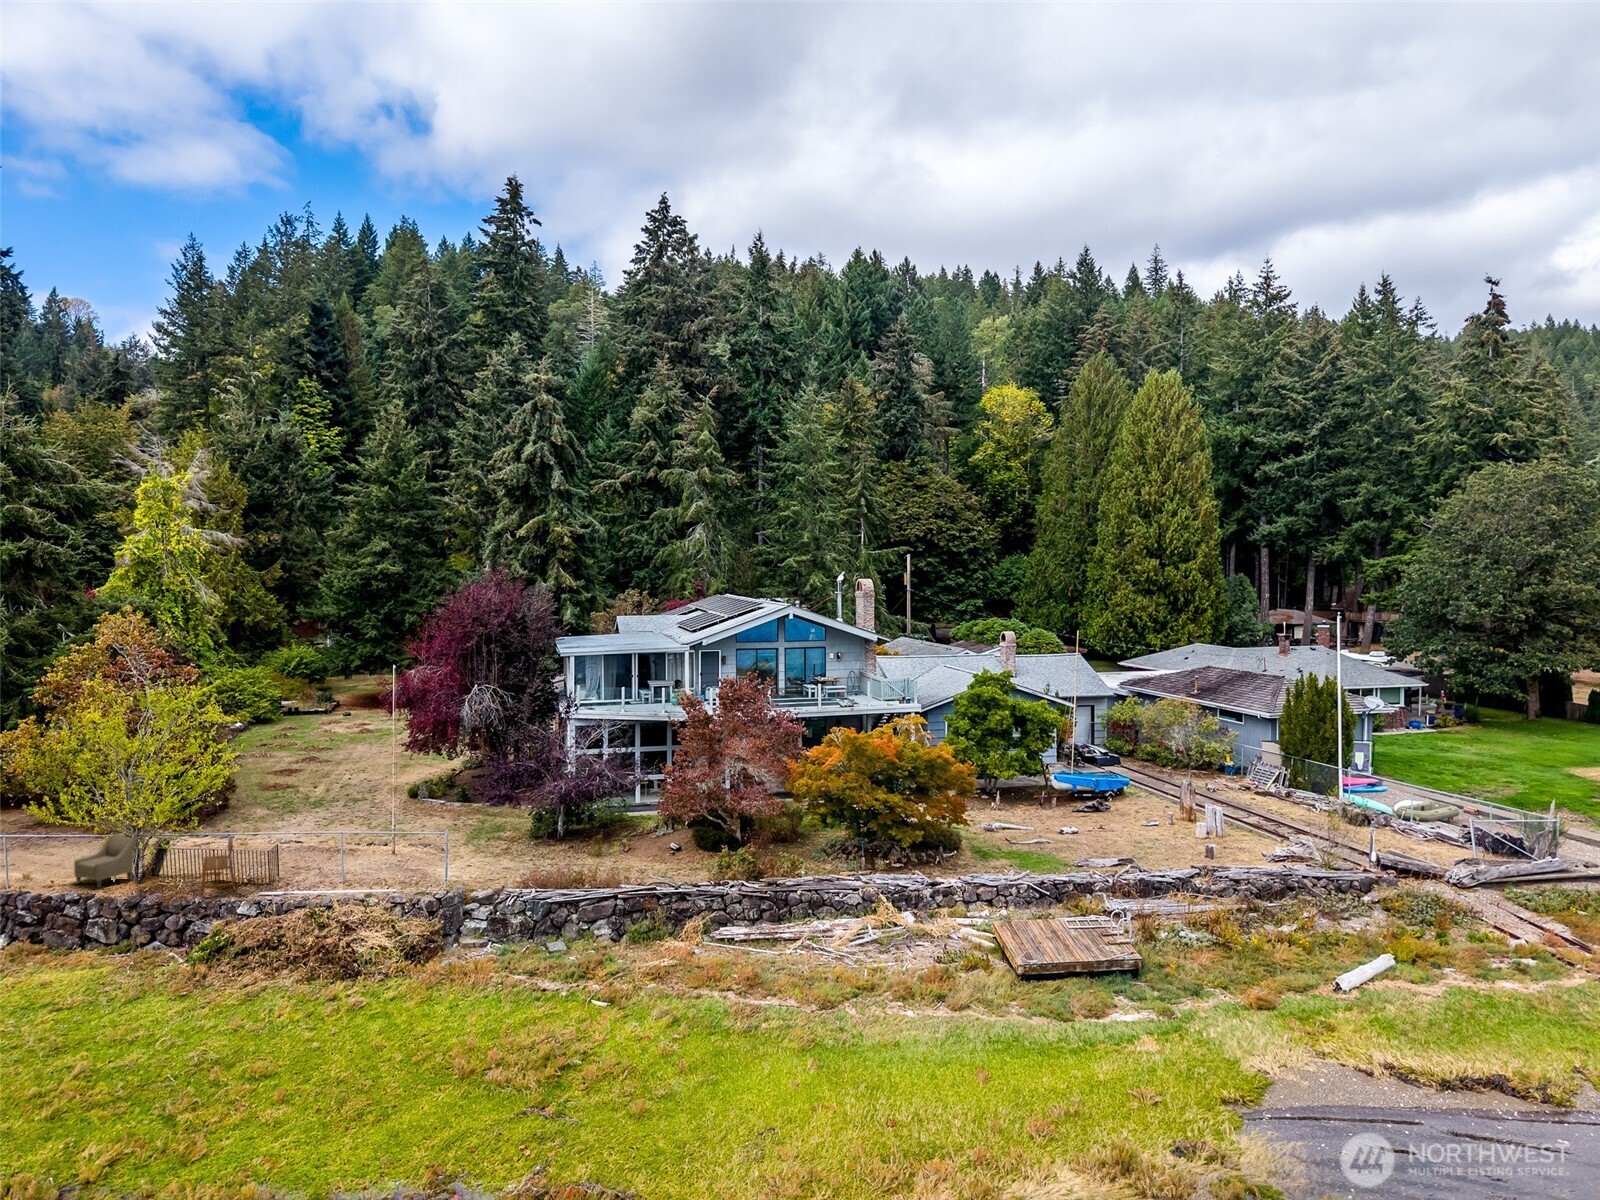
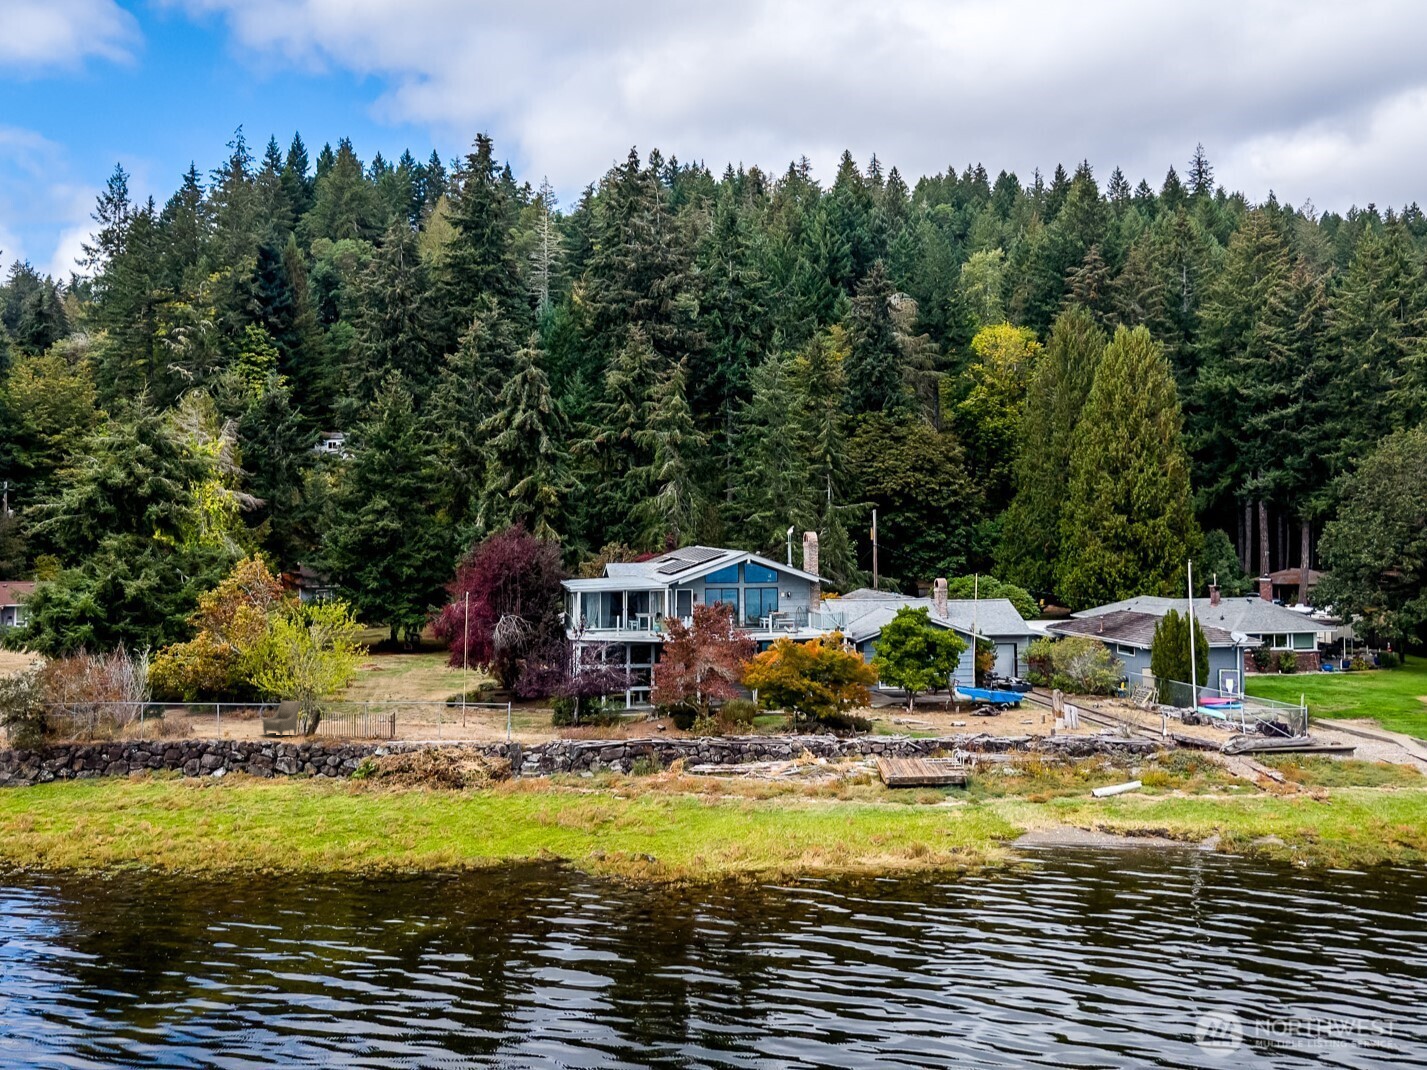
bench: present [201,836,236,896] -> none [343,706,370,741]

